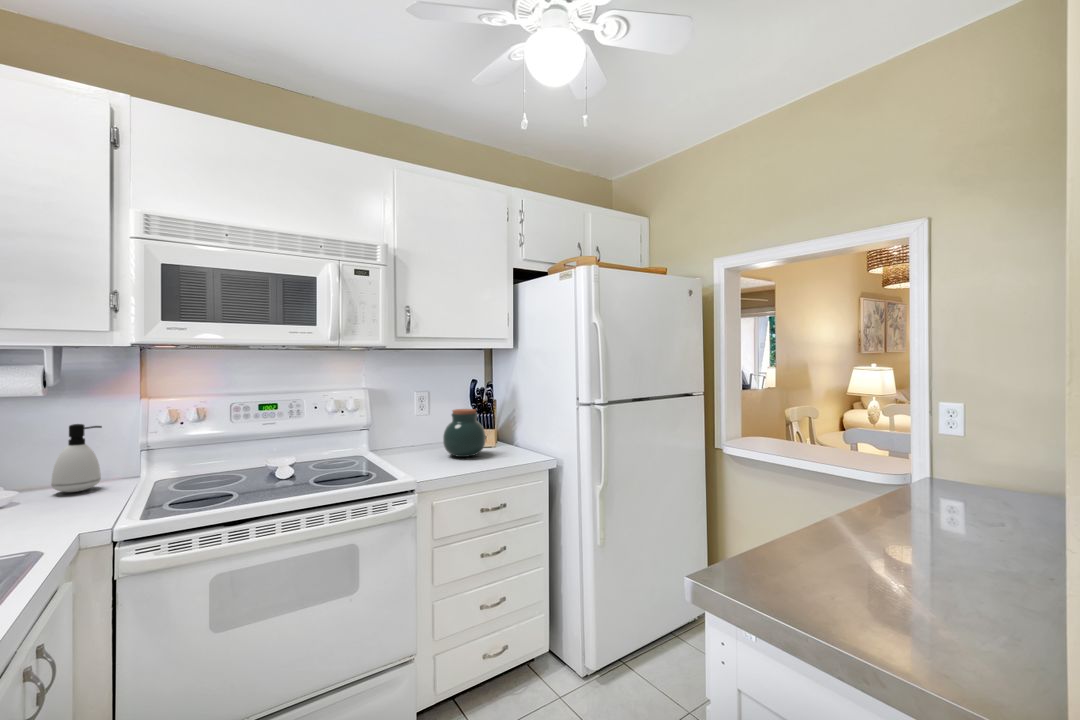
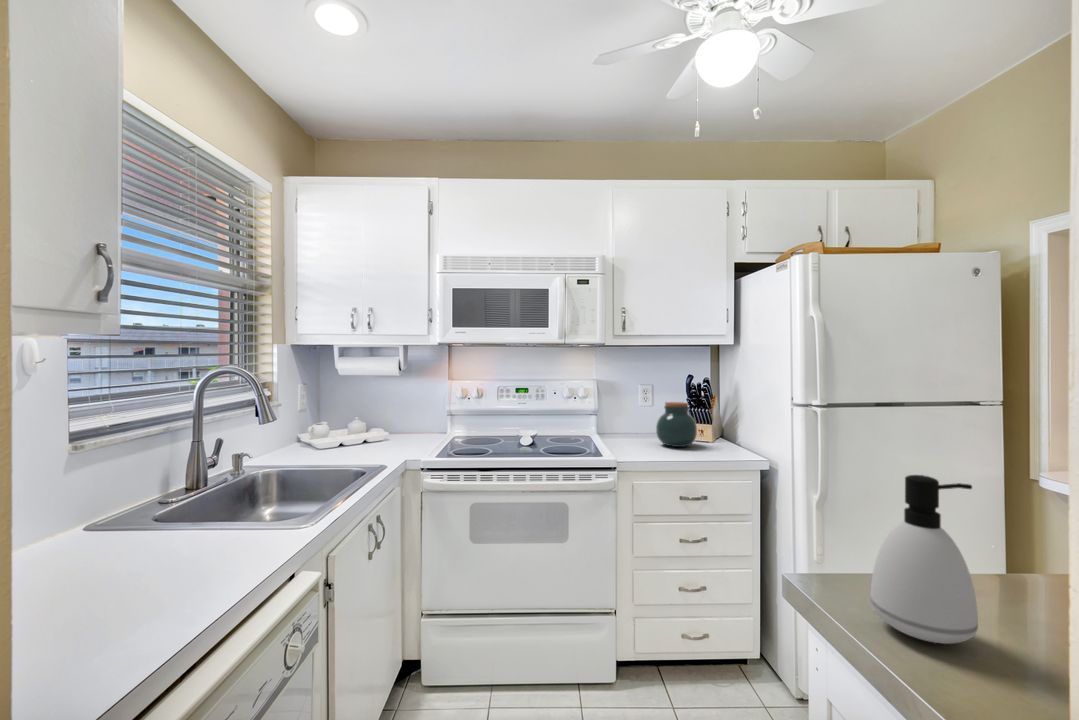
soap dispenser: present [51,424,102,492] -> present [871,475,978,644]

